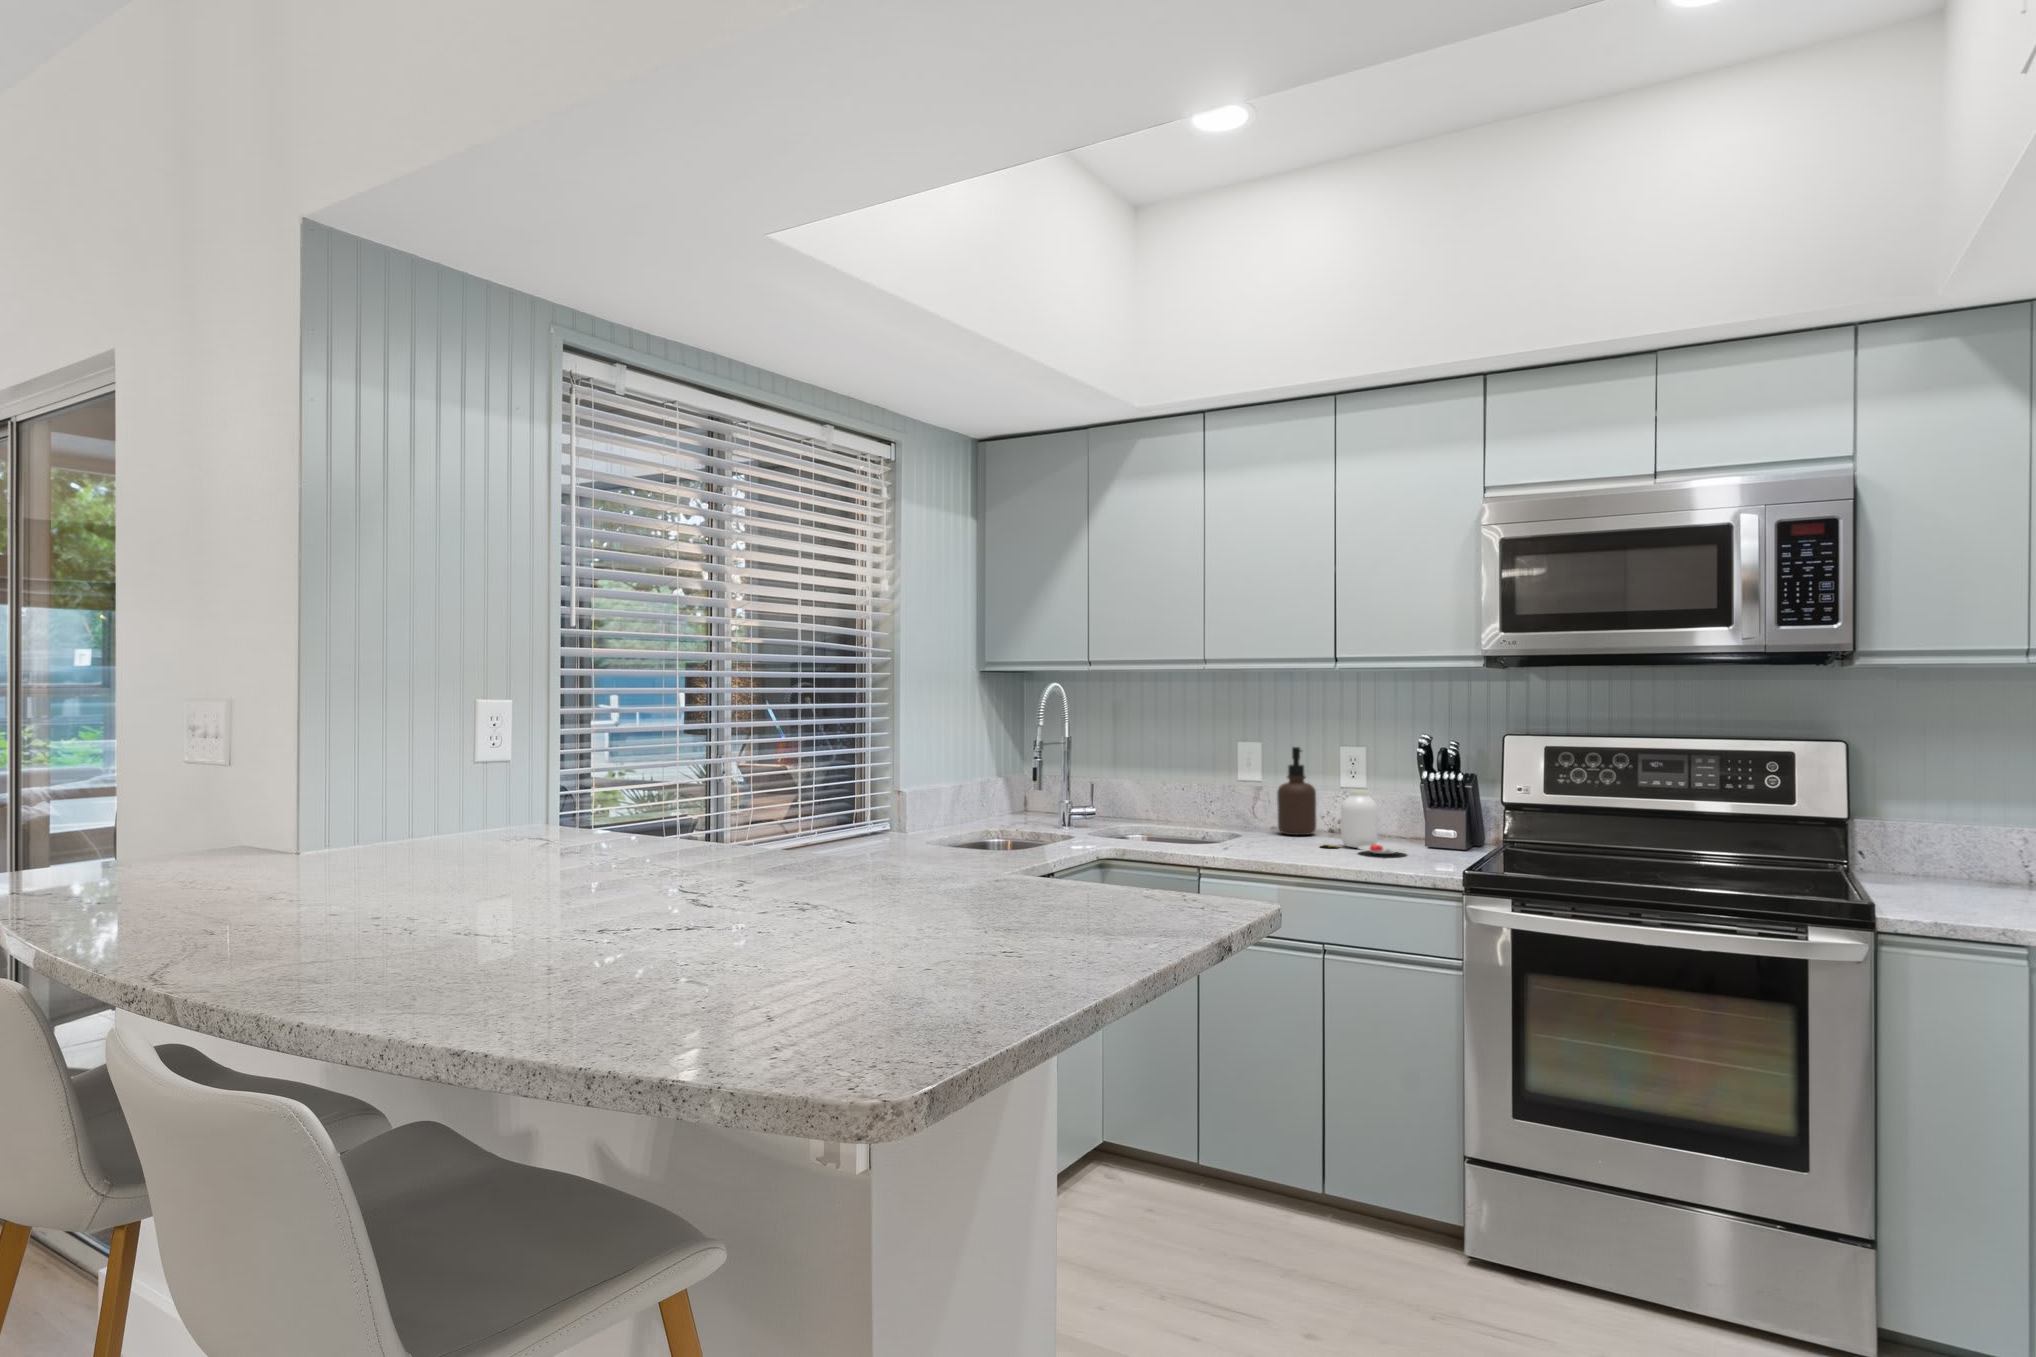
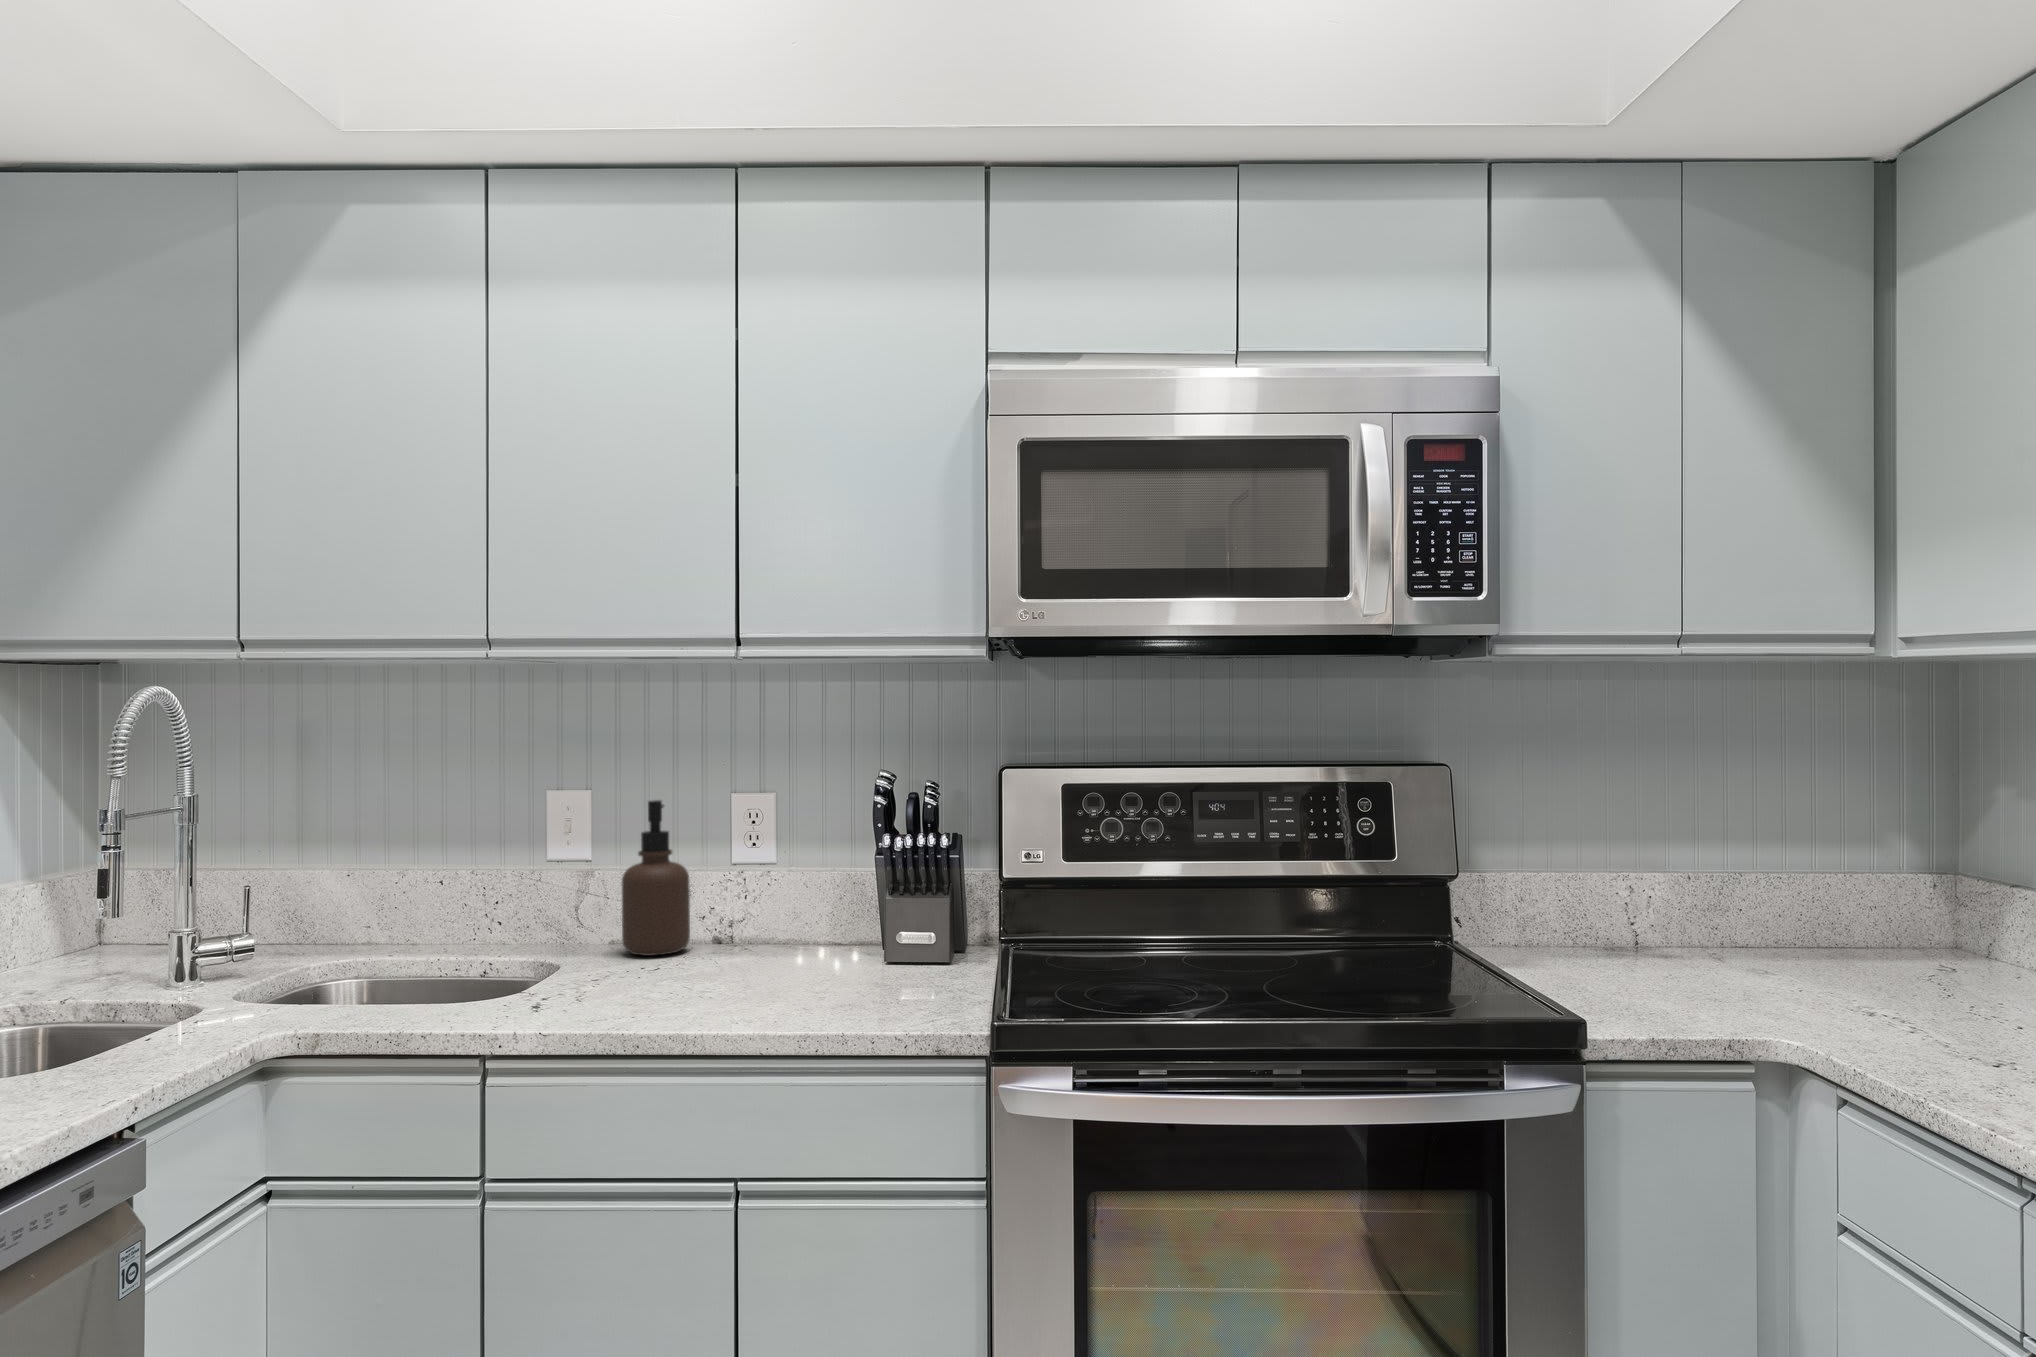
jar: present [1329,790,1407,854] -> none [707,871,864,985]

